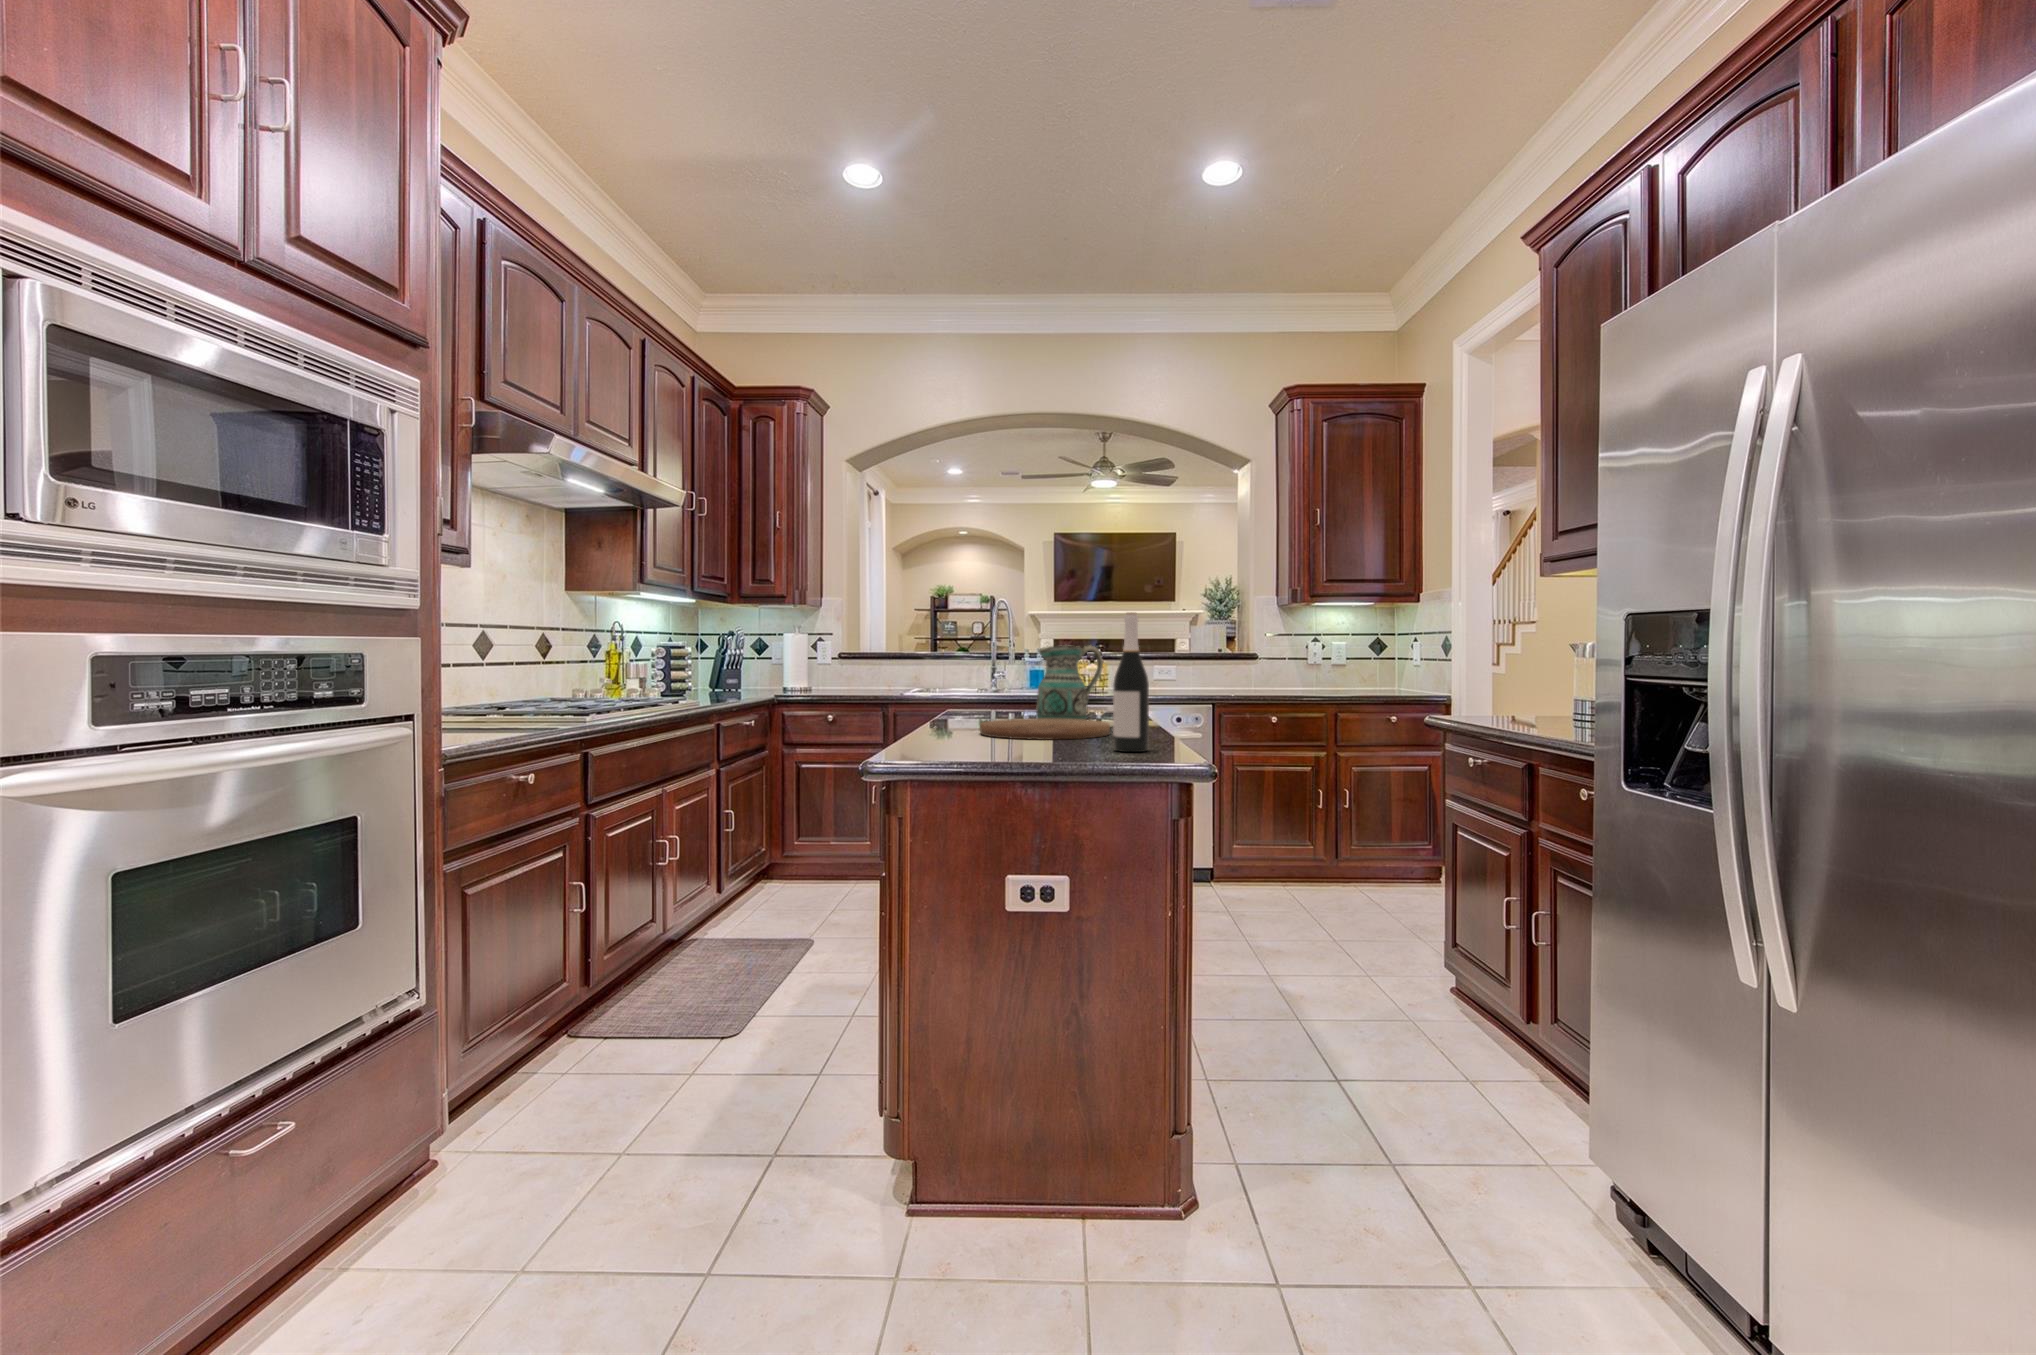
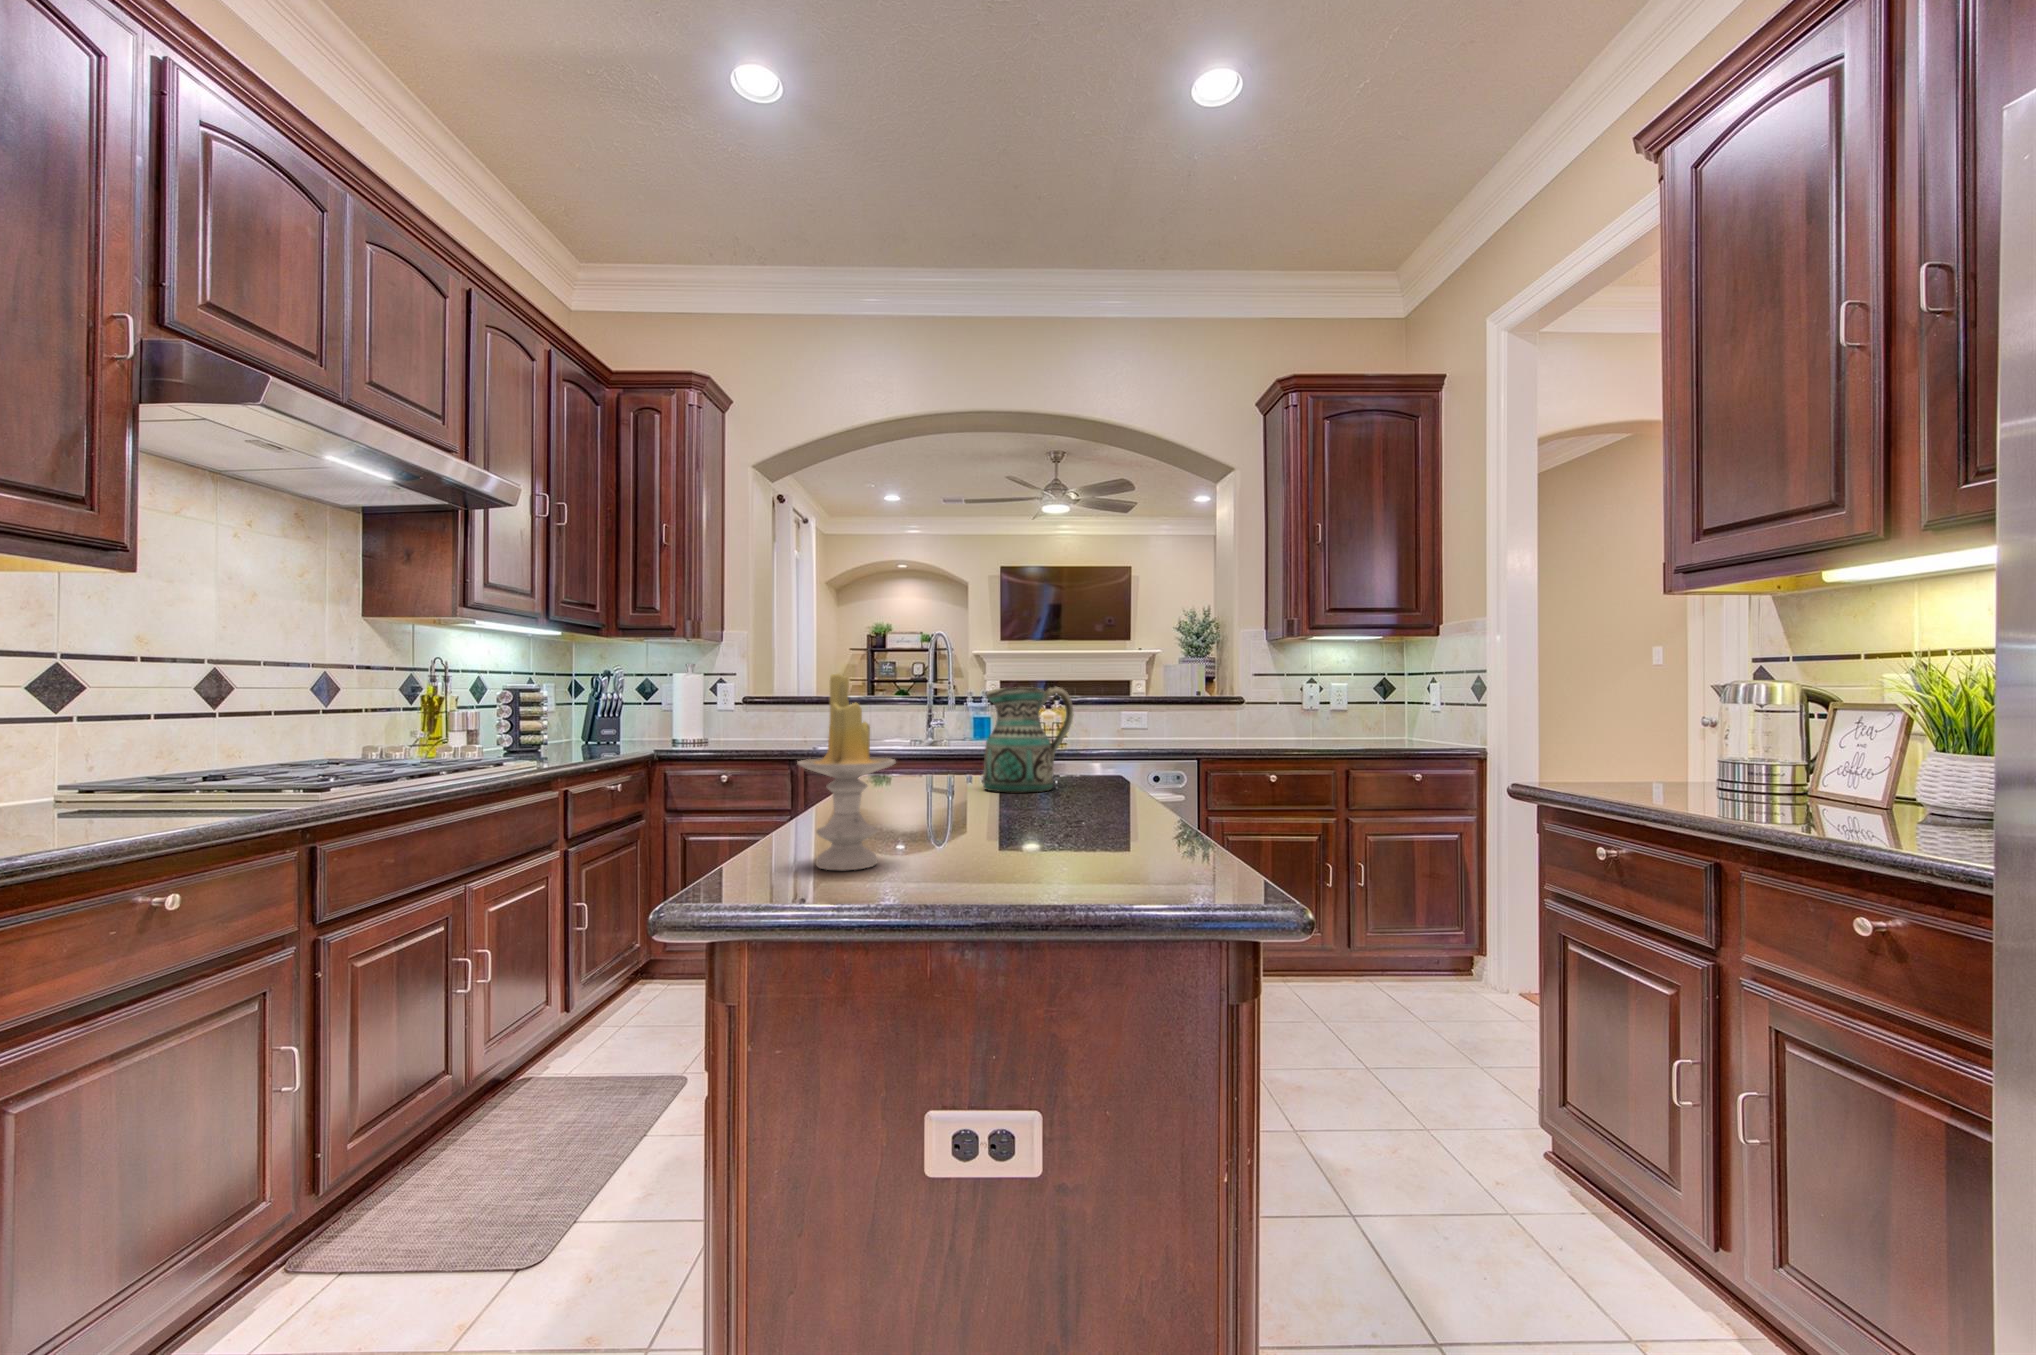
wine bottle: present [1113,613,1149,752] -> none [1111,632,1172,869]
candle: none [928,637,986,751] -> present [797,674,896,870]
cutting board: present [980,718,1110,740] -> none [898,793,1093,835]

